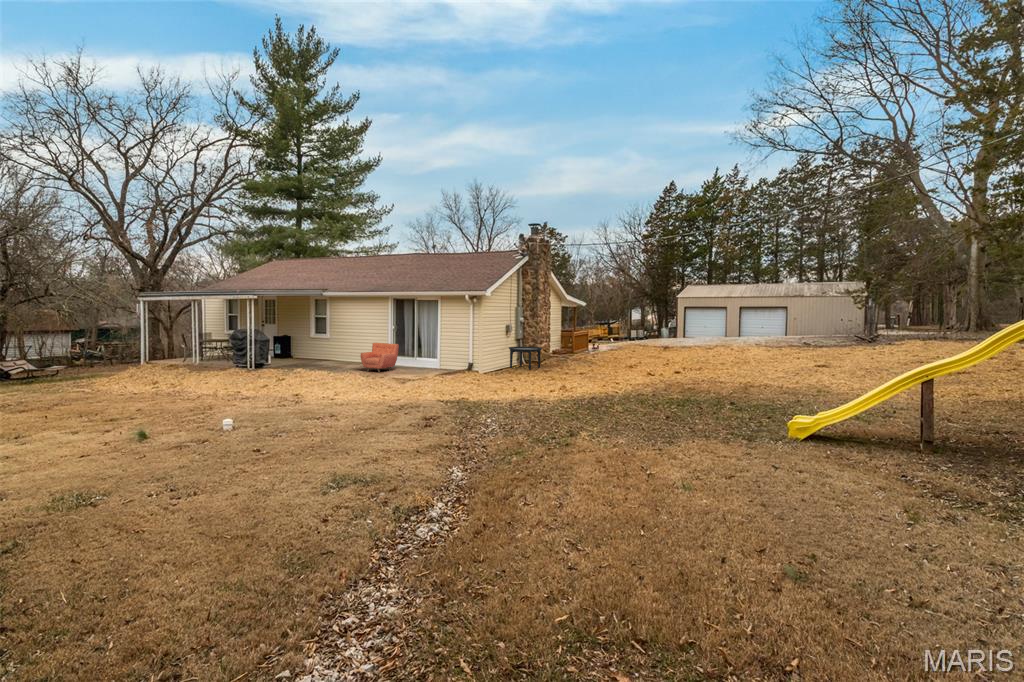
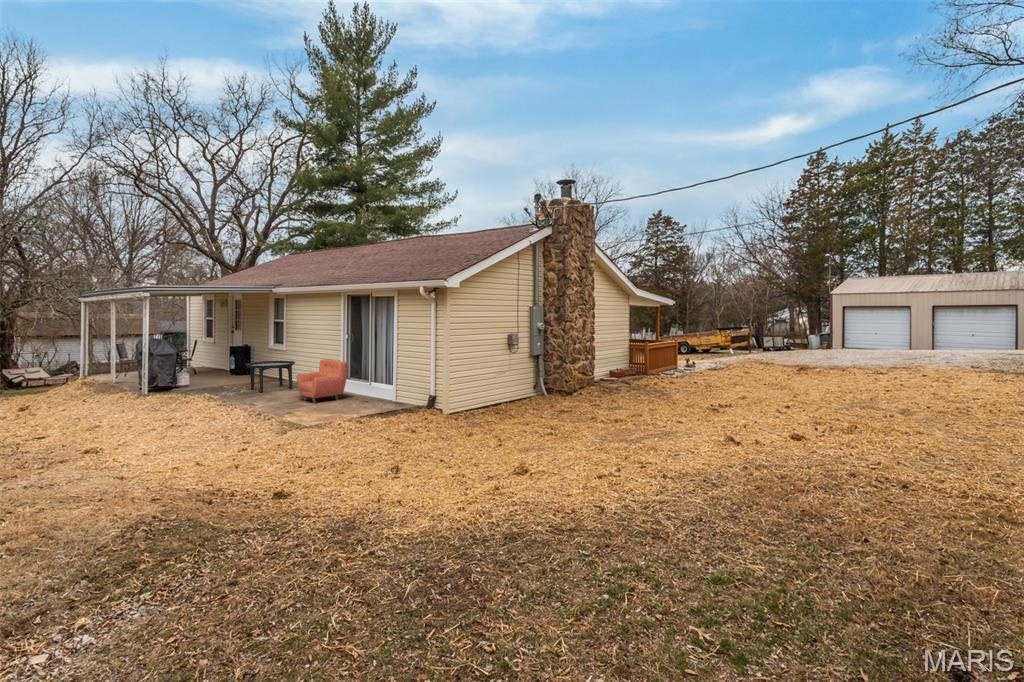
round table: present [509,347,542,370] -> present [245,361,295,393]

